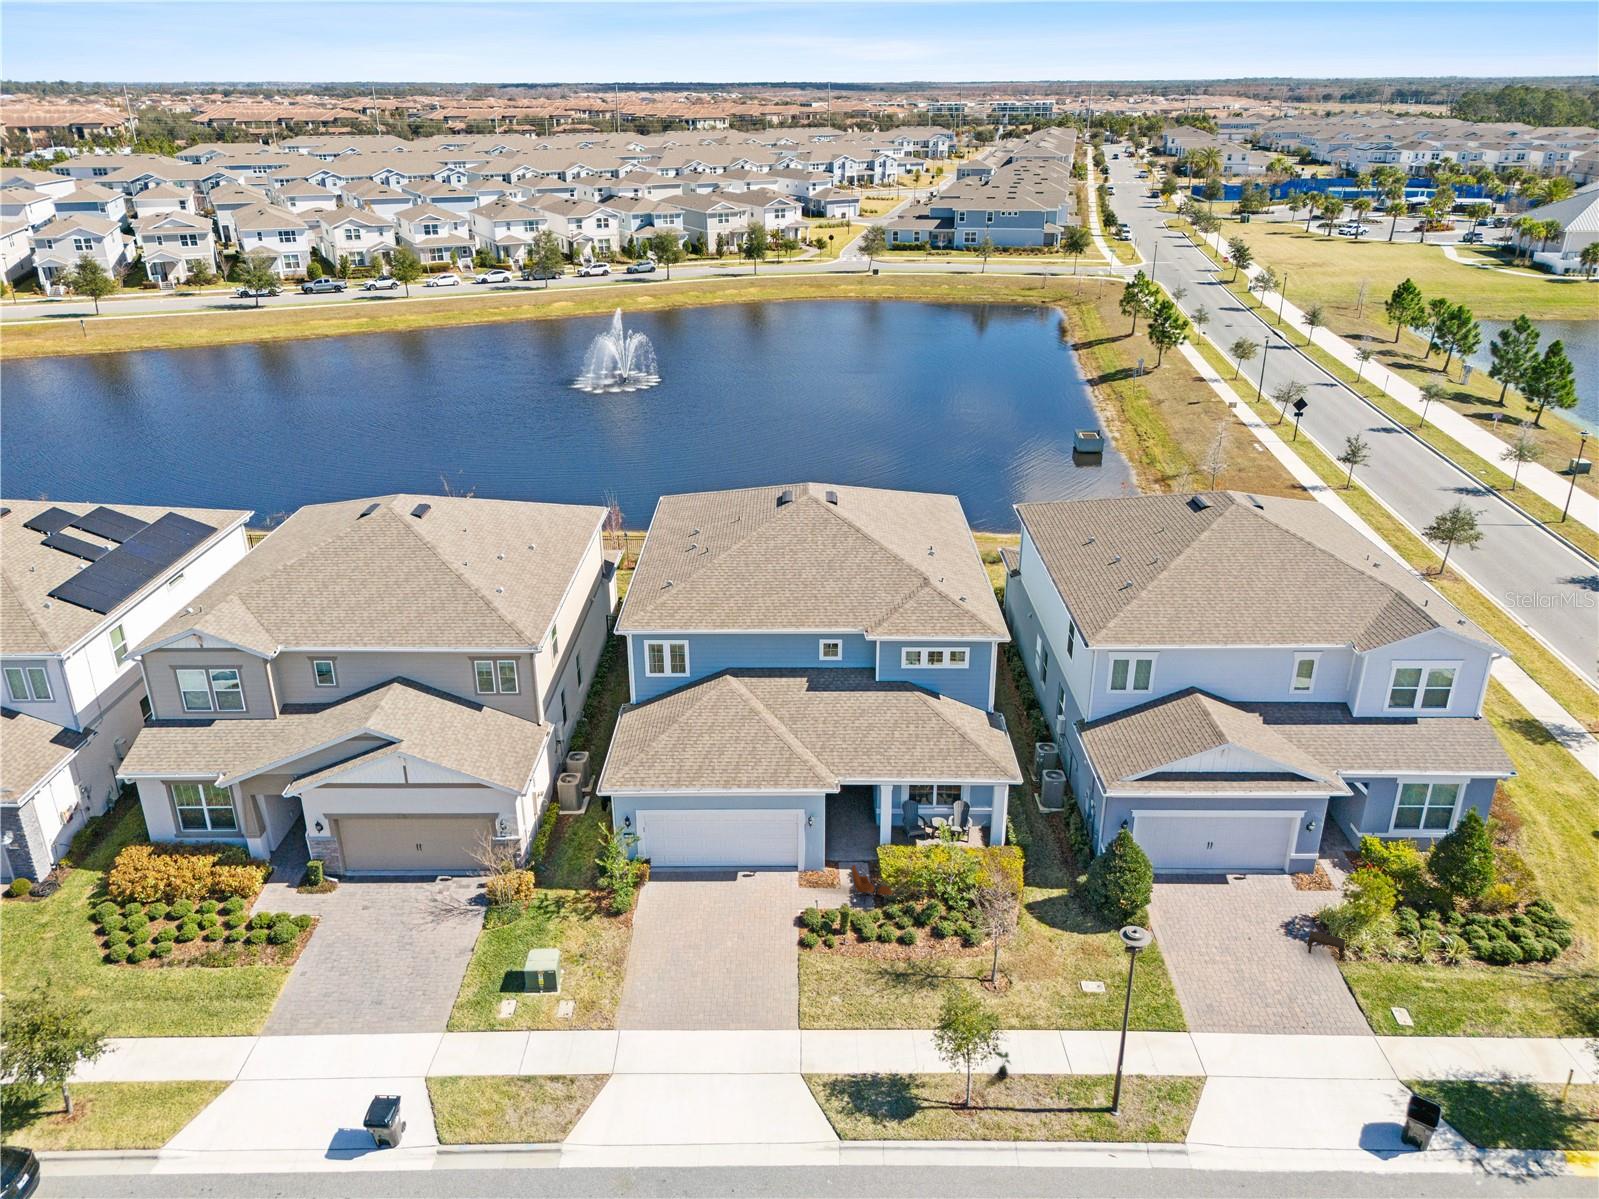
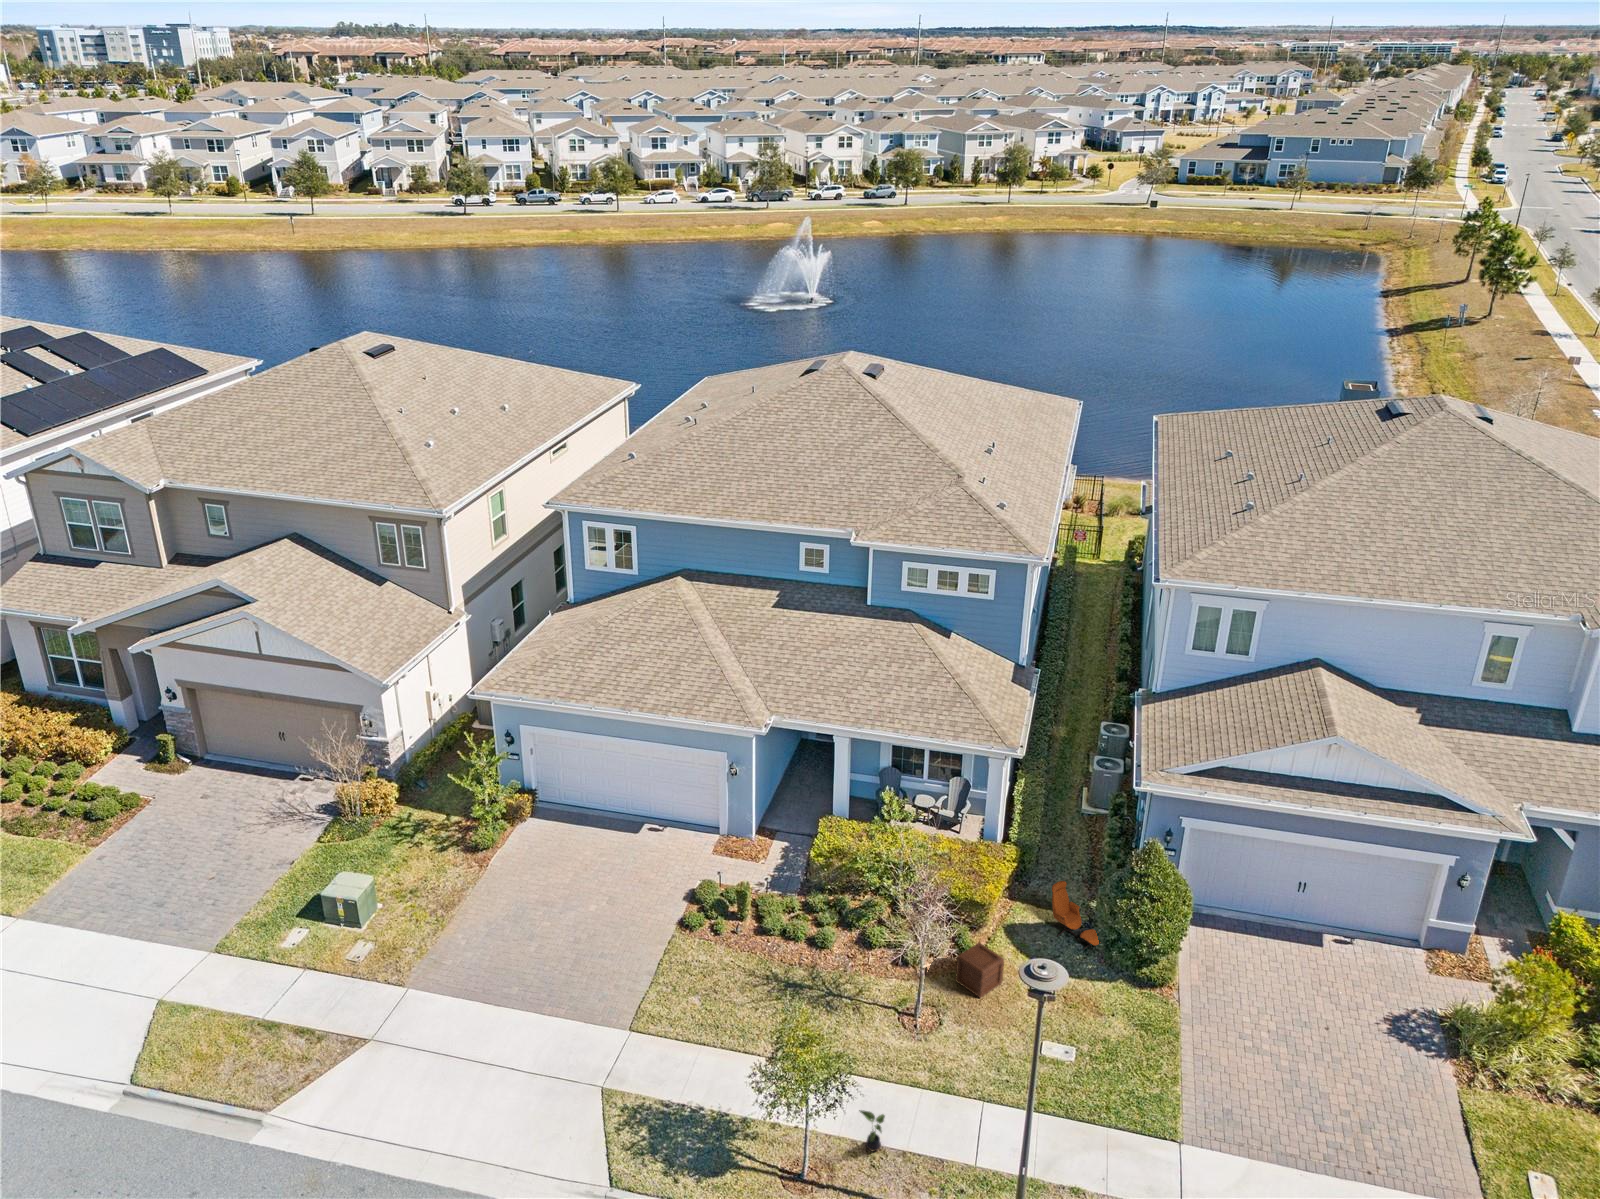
lounge chair: present [852,865,892,897] -> present [1052,881,1099,950]
wooden crate: none [1005,921,1039,960] -> present [955,943,1004,998]
bench: present [1307,931,1345,961] -> none [1415,1032,1477,1085]

